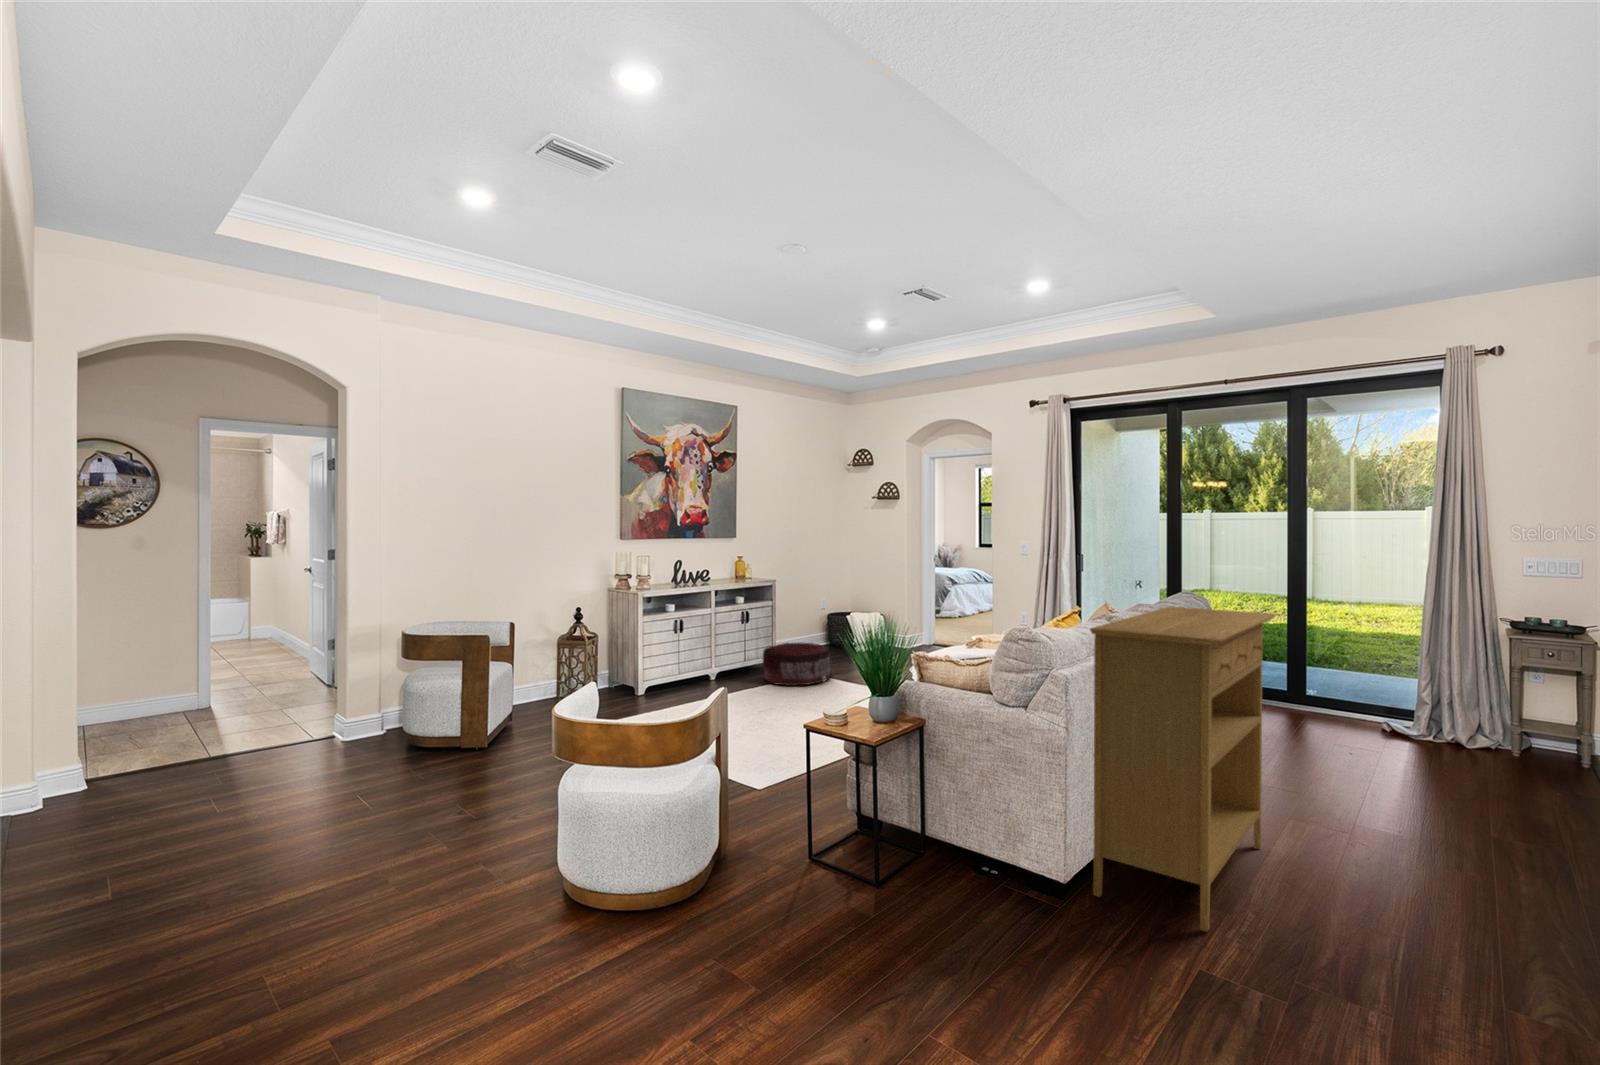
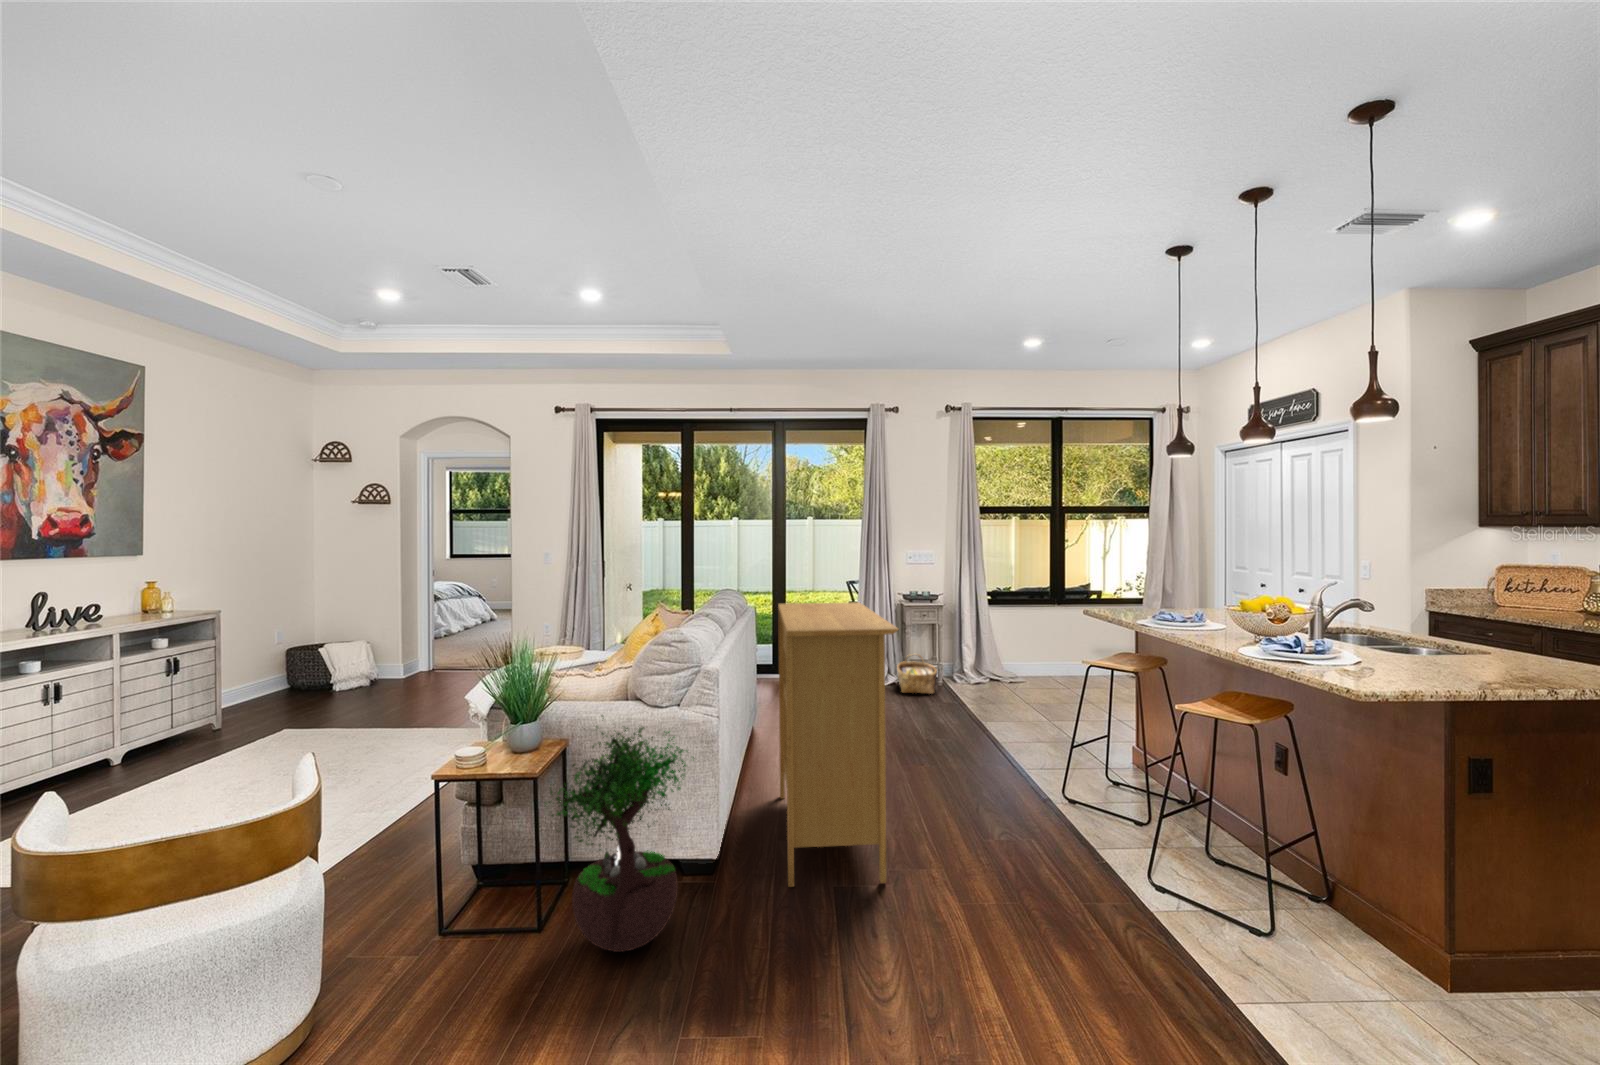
pouf: present [763,643,832,686] -> none [215,686,330,751]
potted tree: none [842,677,966,883] -> present [545,716,694,952]
woven basket: none [1475,710,1557,773] -> present [897,654,937,694]

